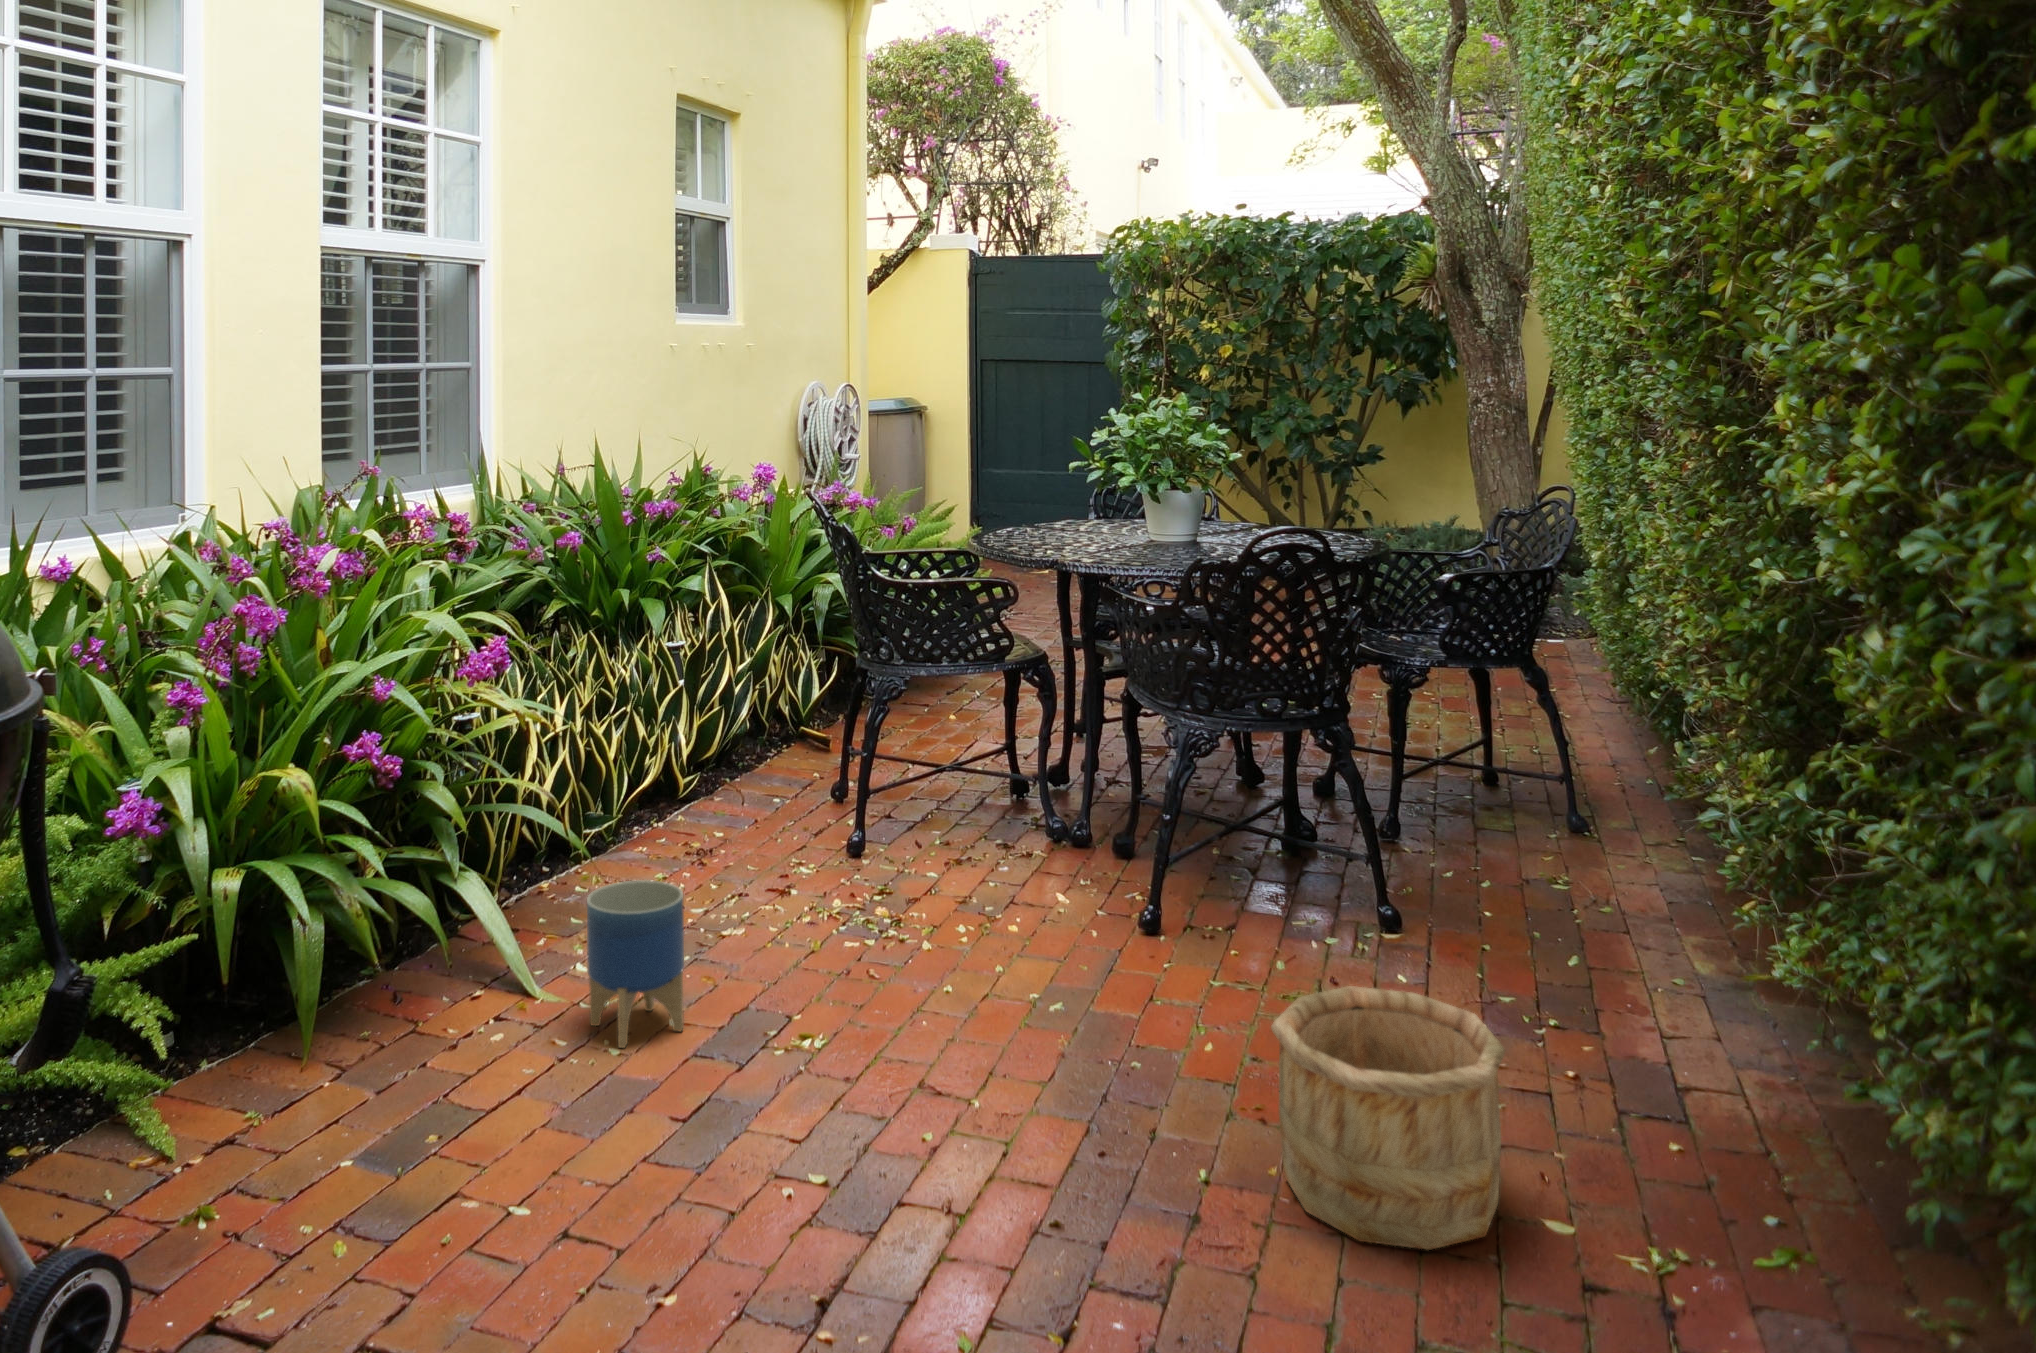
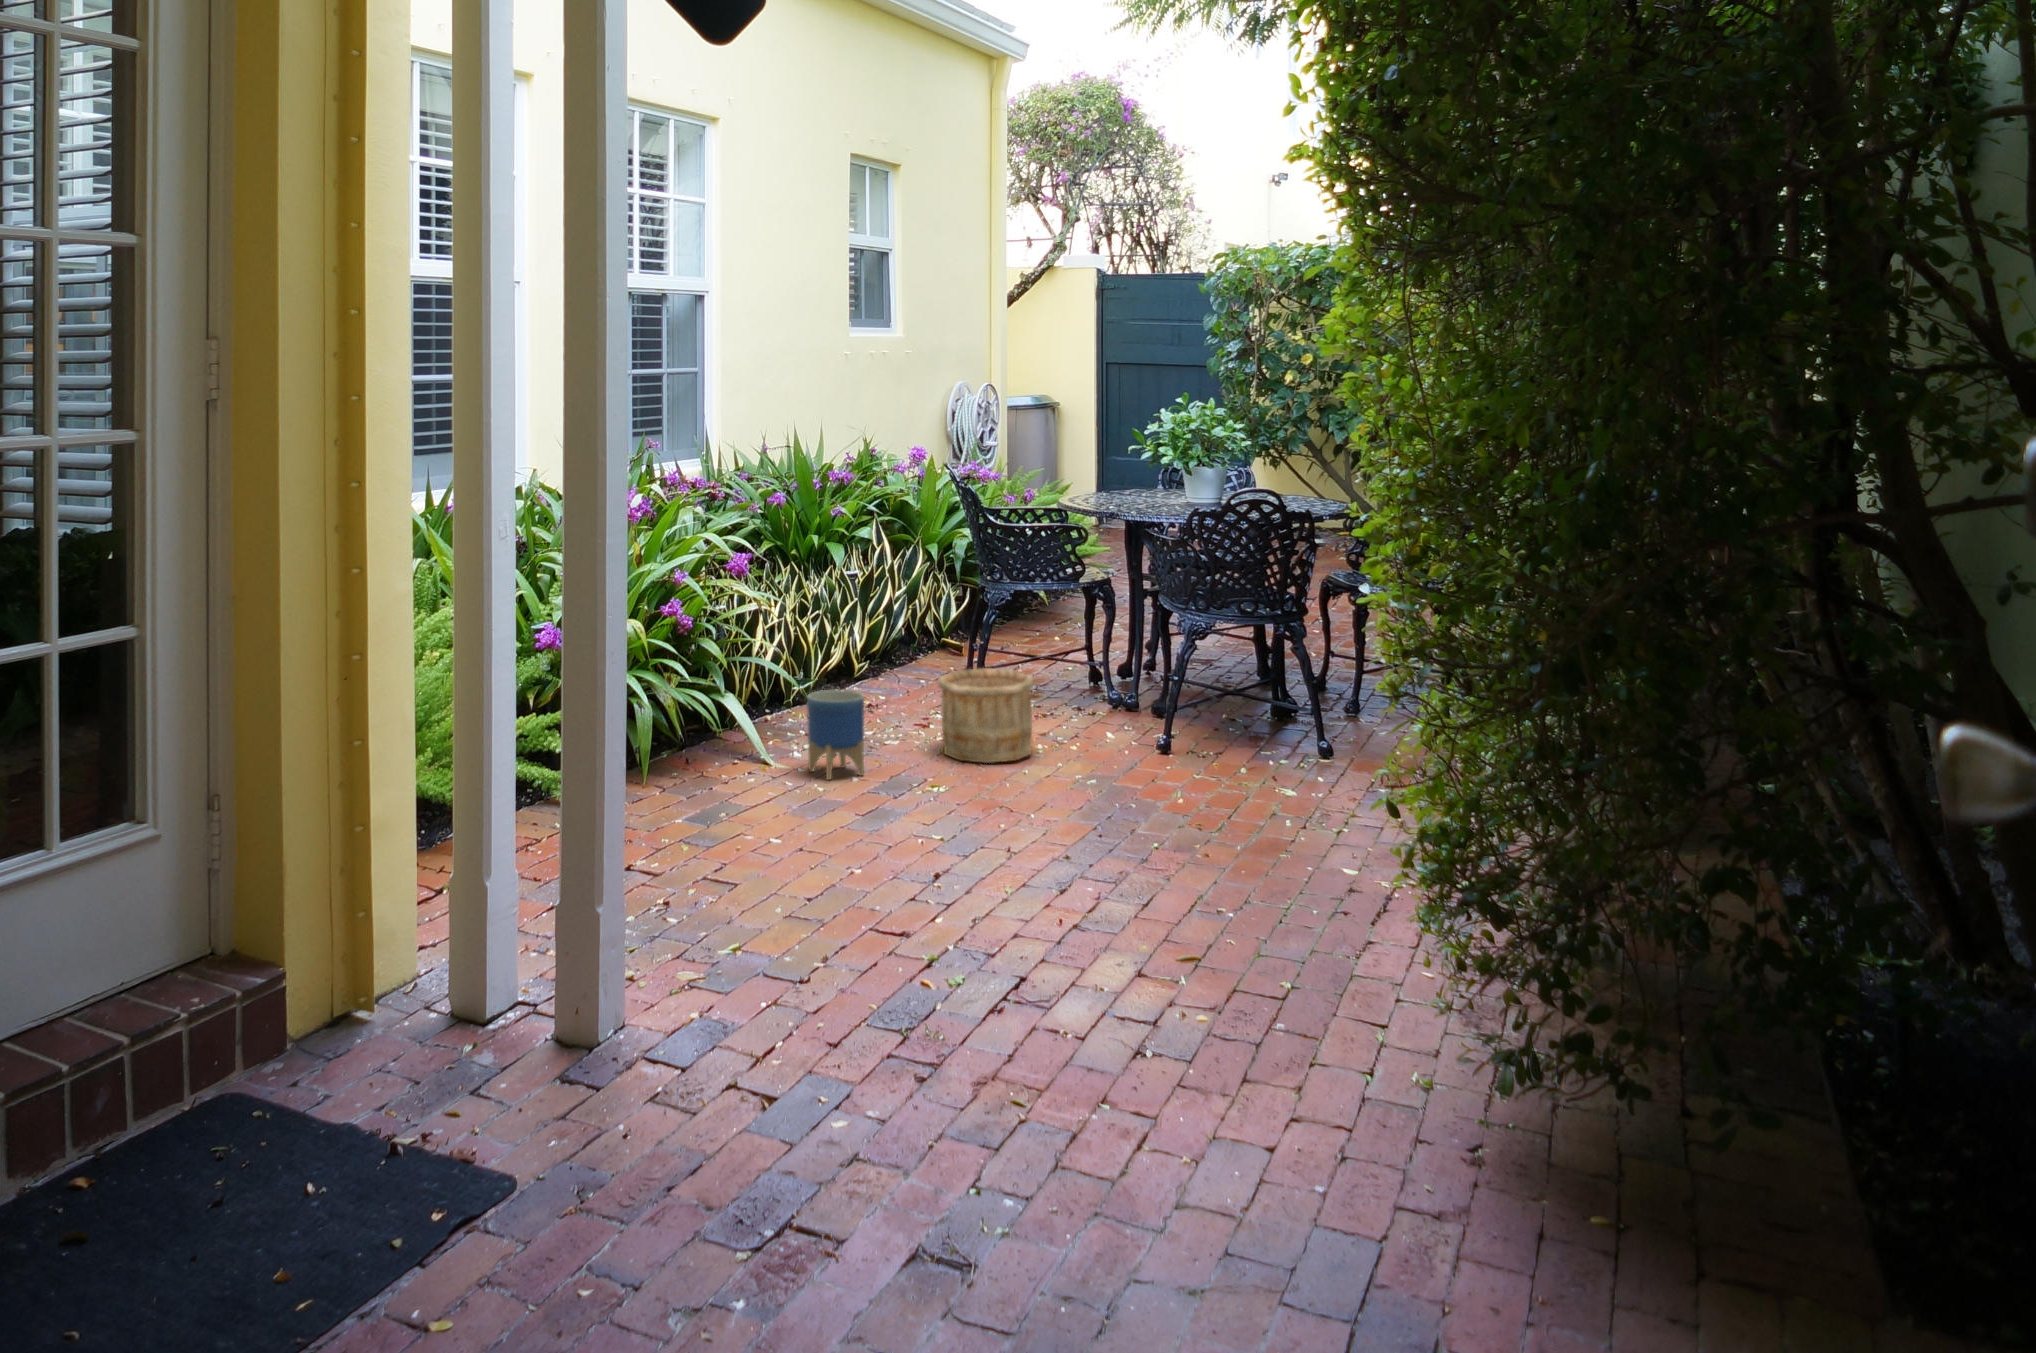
wooden bucket: present [1271,986,1505,1250] -> present [938,668,1033,763]

